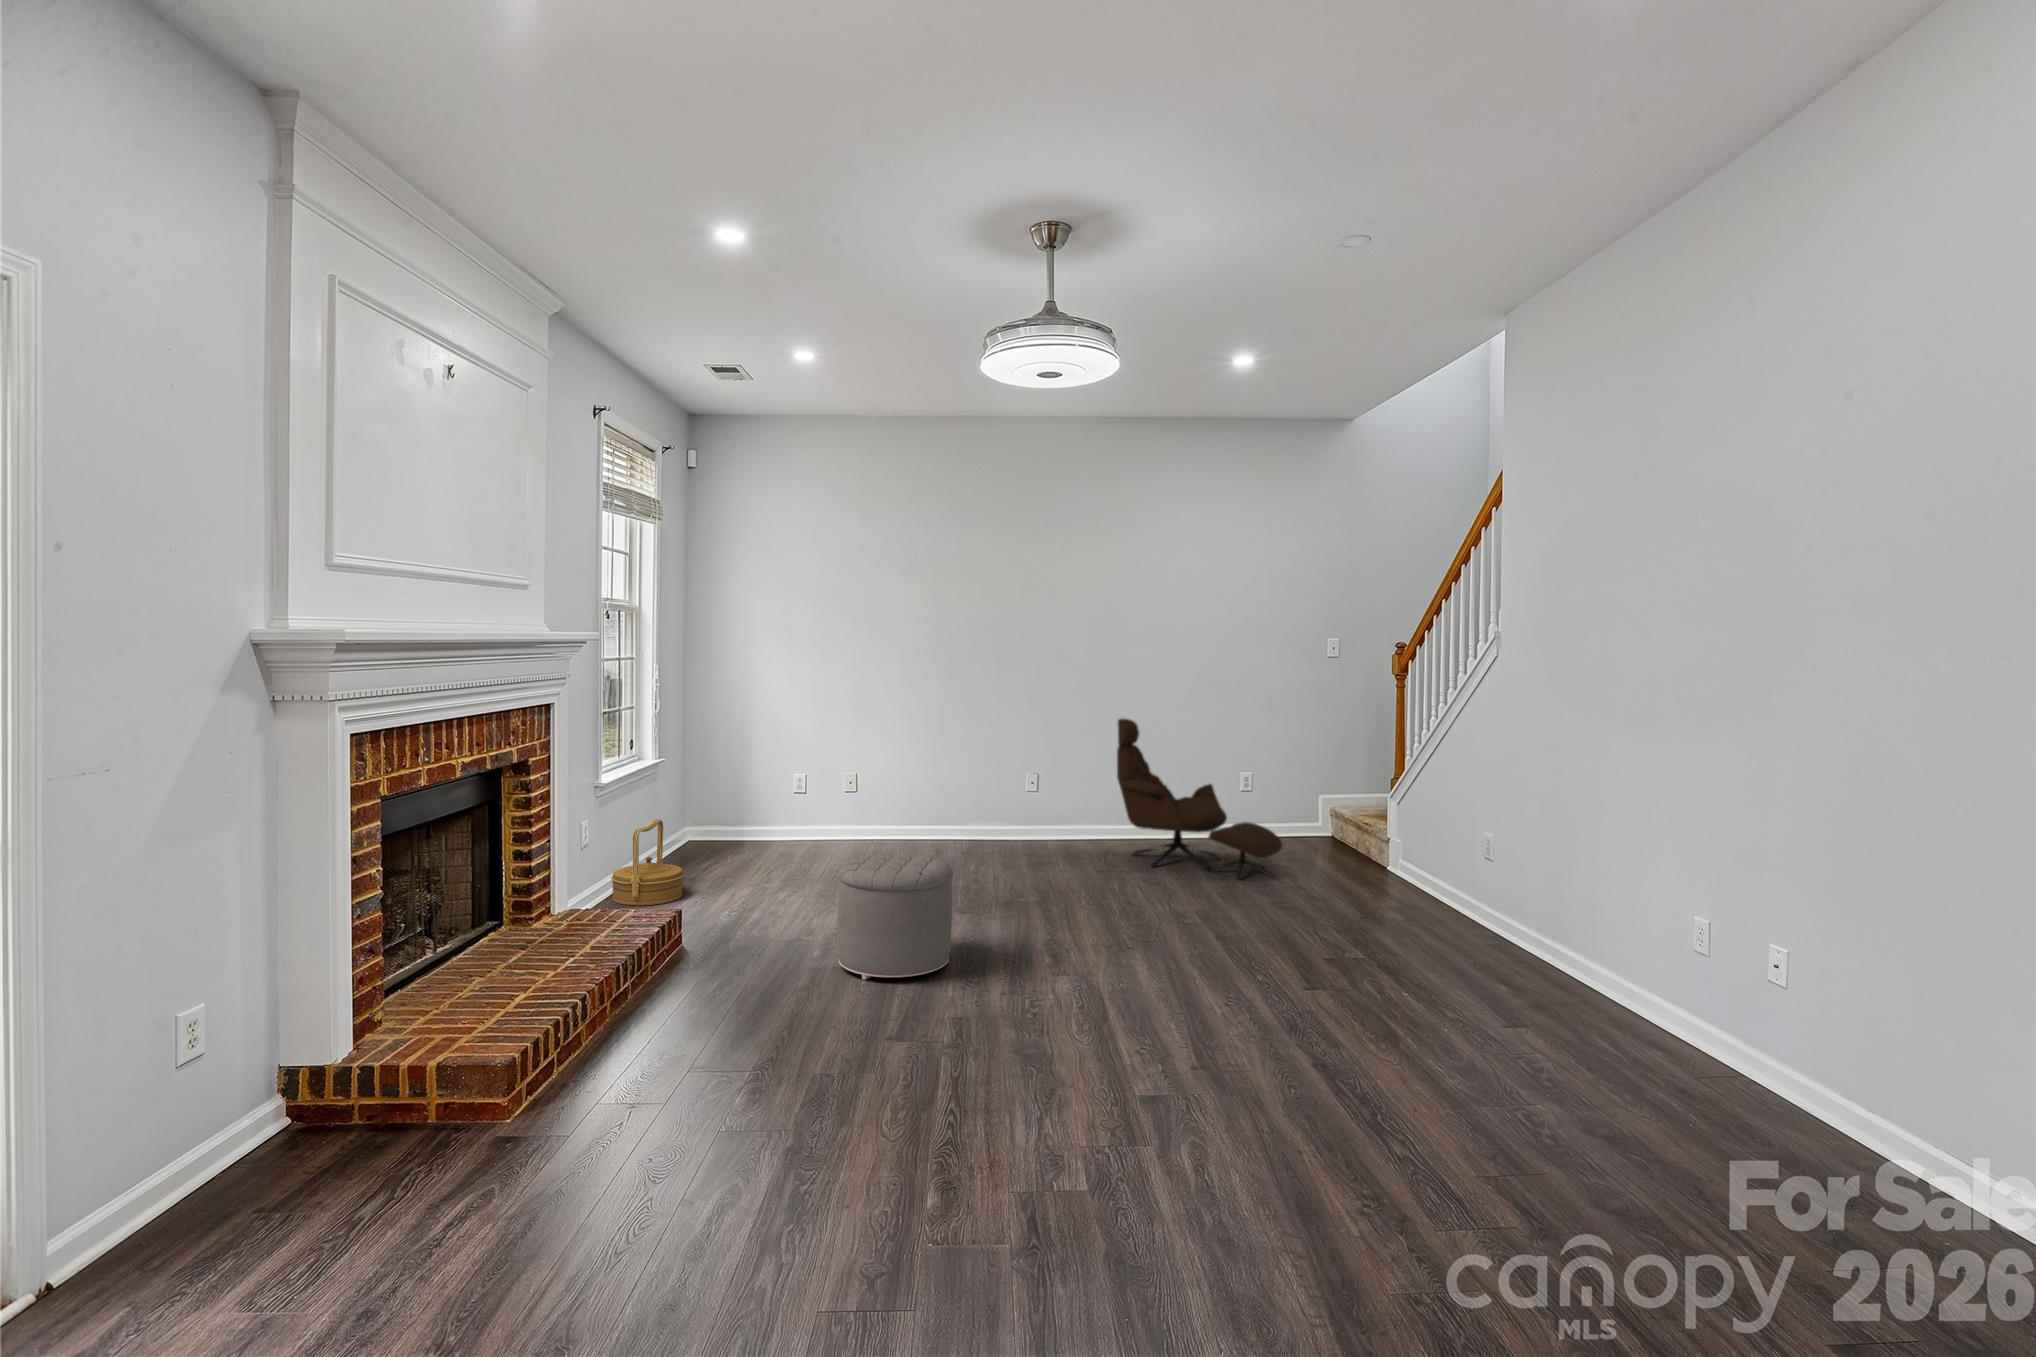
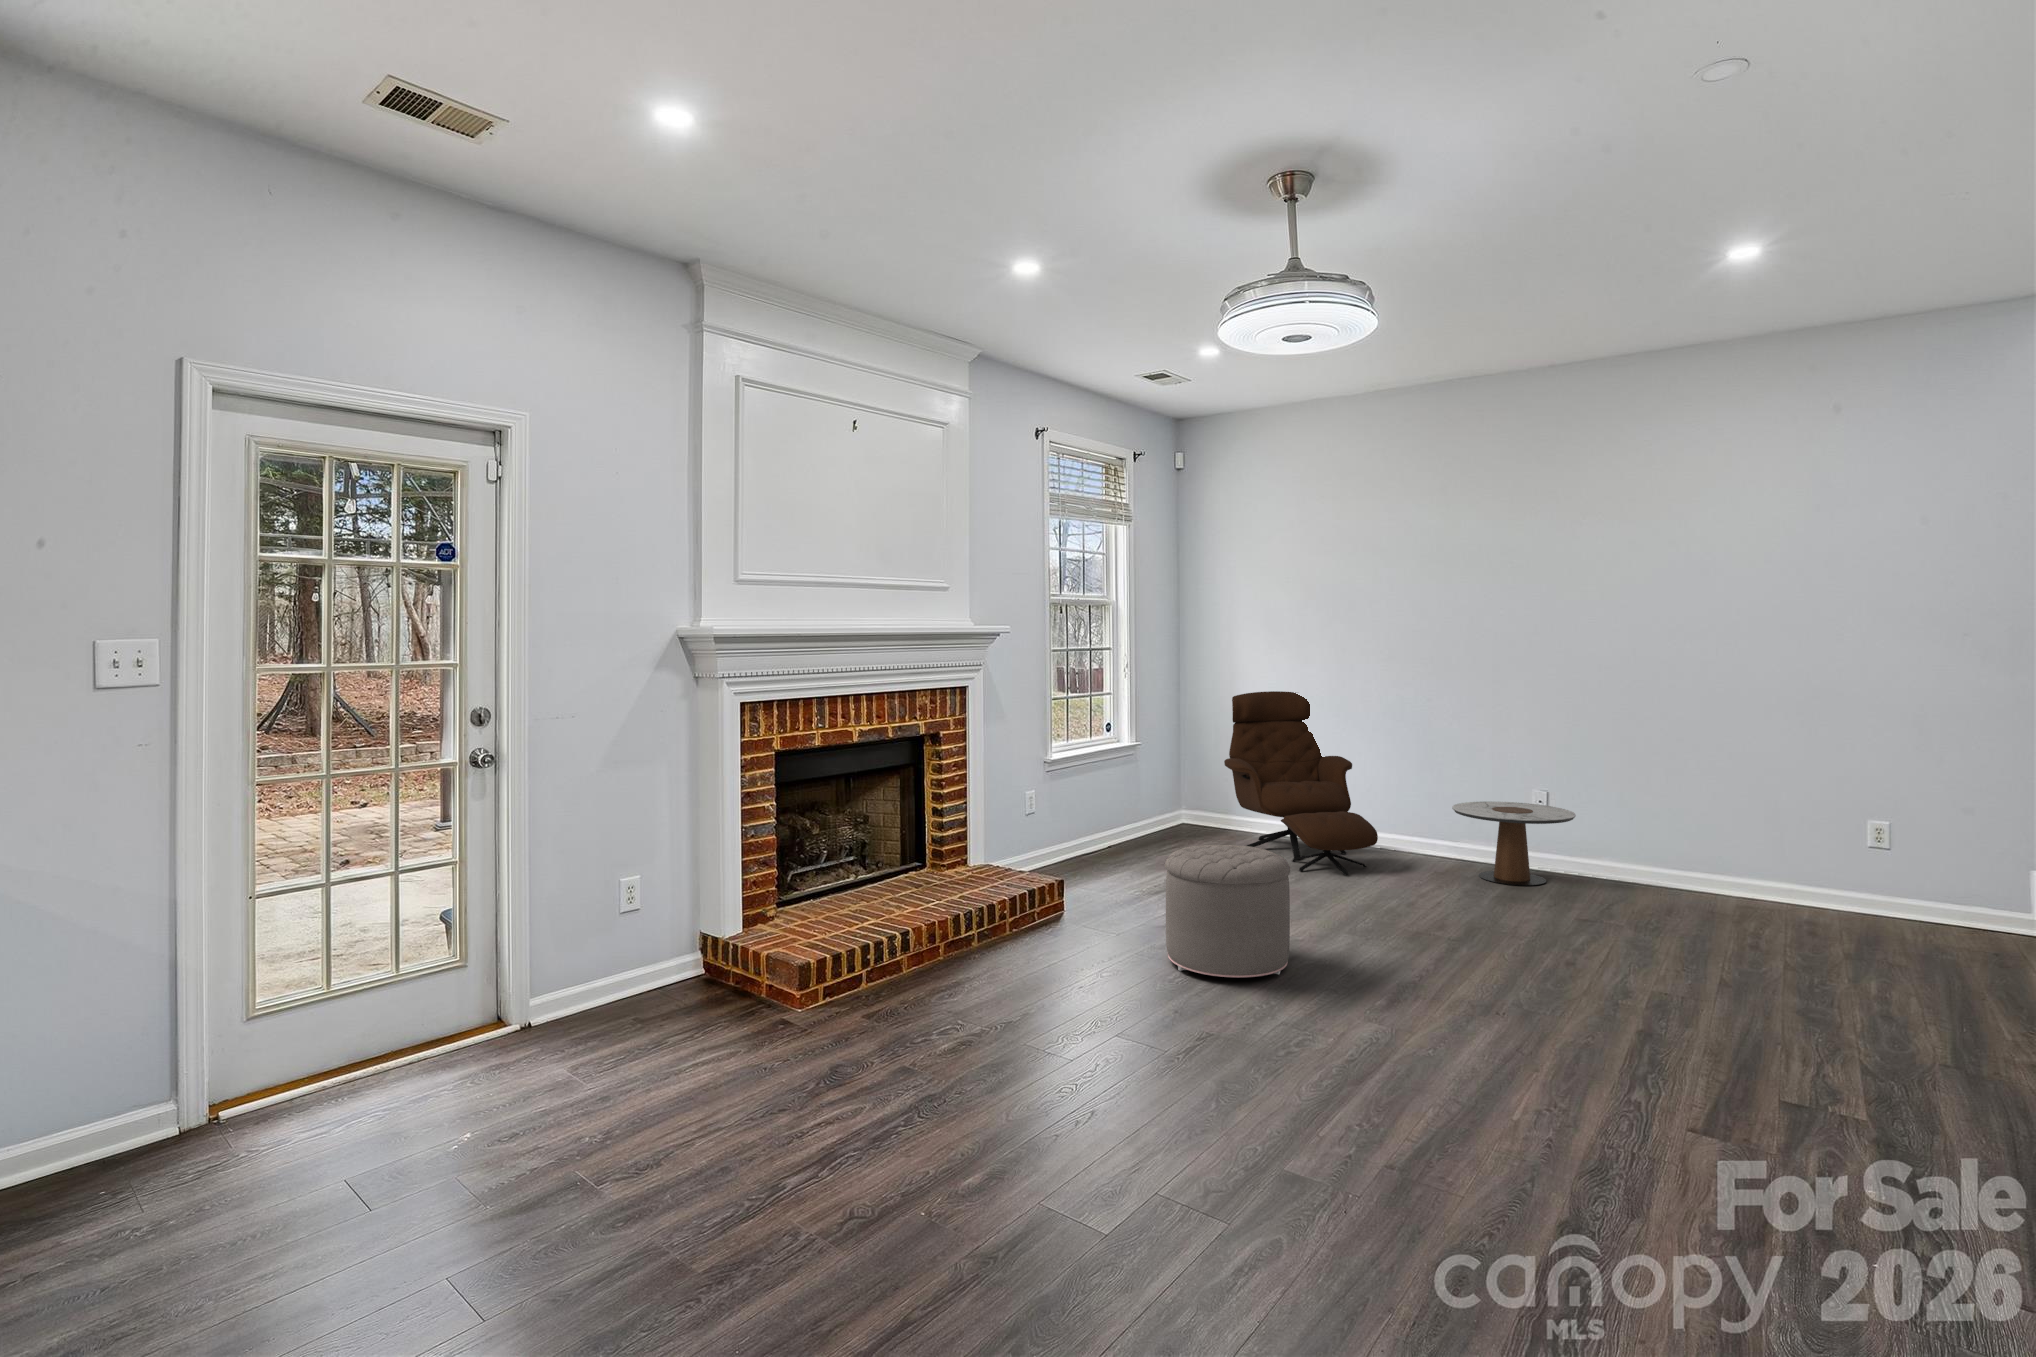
lounge chair: present [1117,718,1282,879] -> present [1224,691,1378,875]
side table: none [964,794,1053,862] -> present [1452,801,1576,886]
woven basket: present [611,820,684,905] -> none [1058,796,1121,873]

